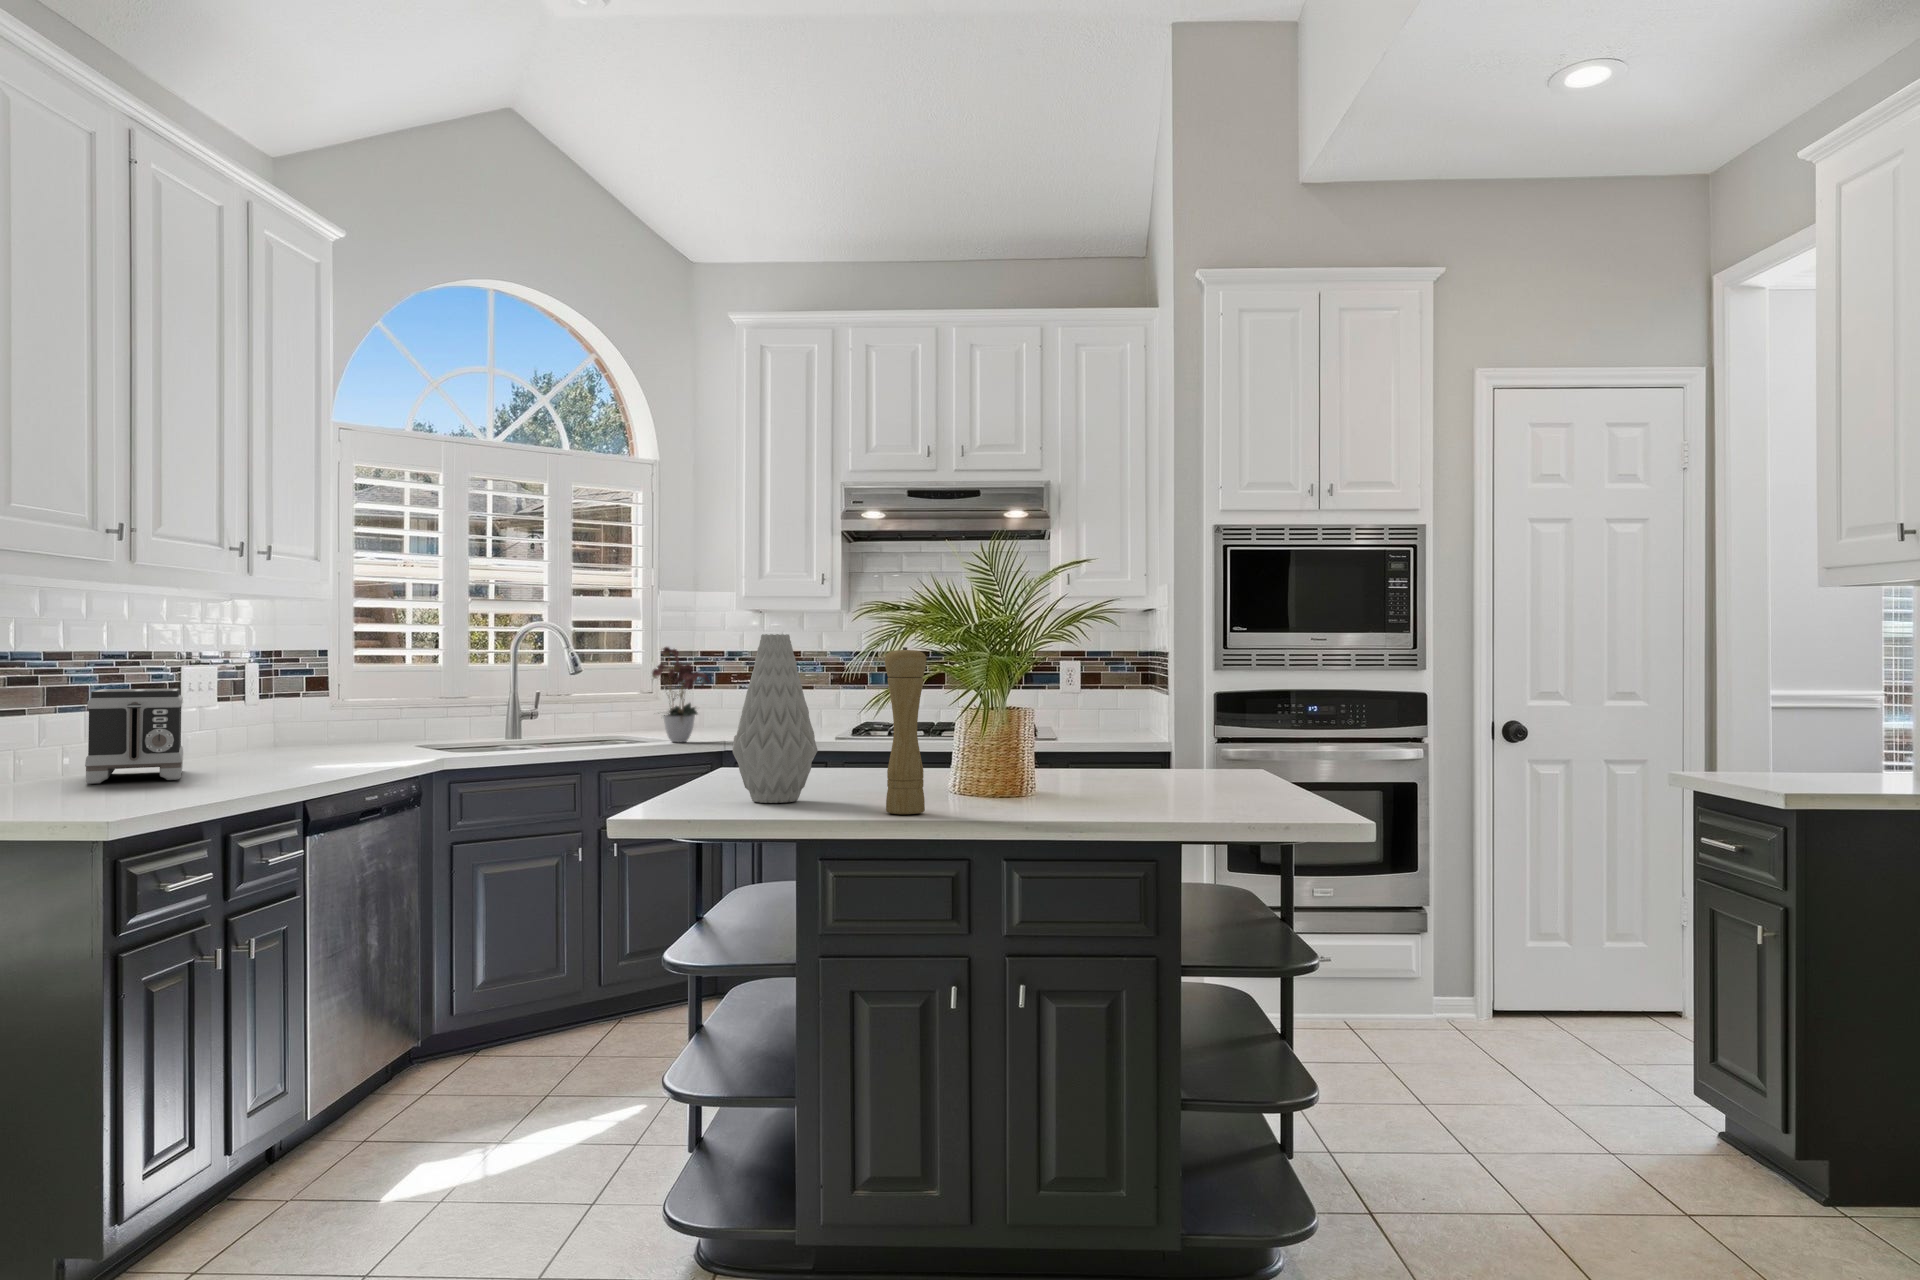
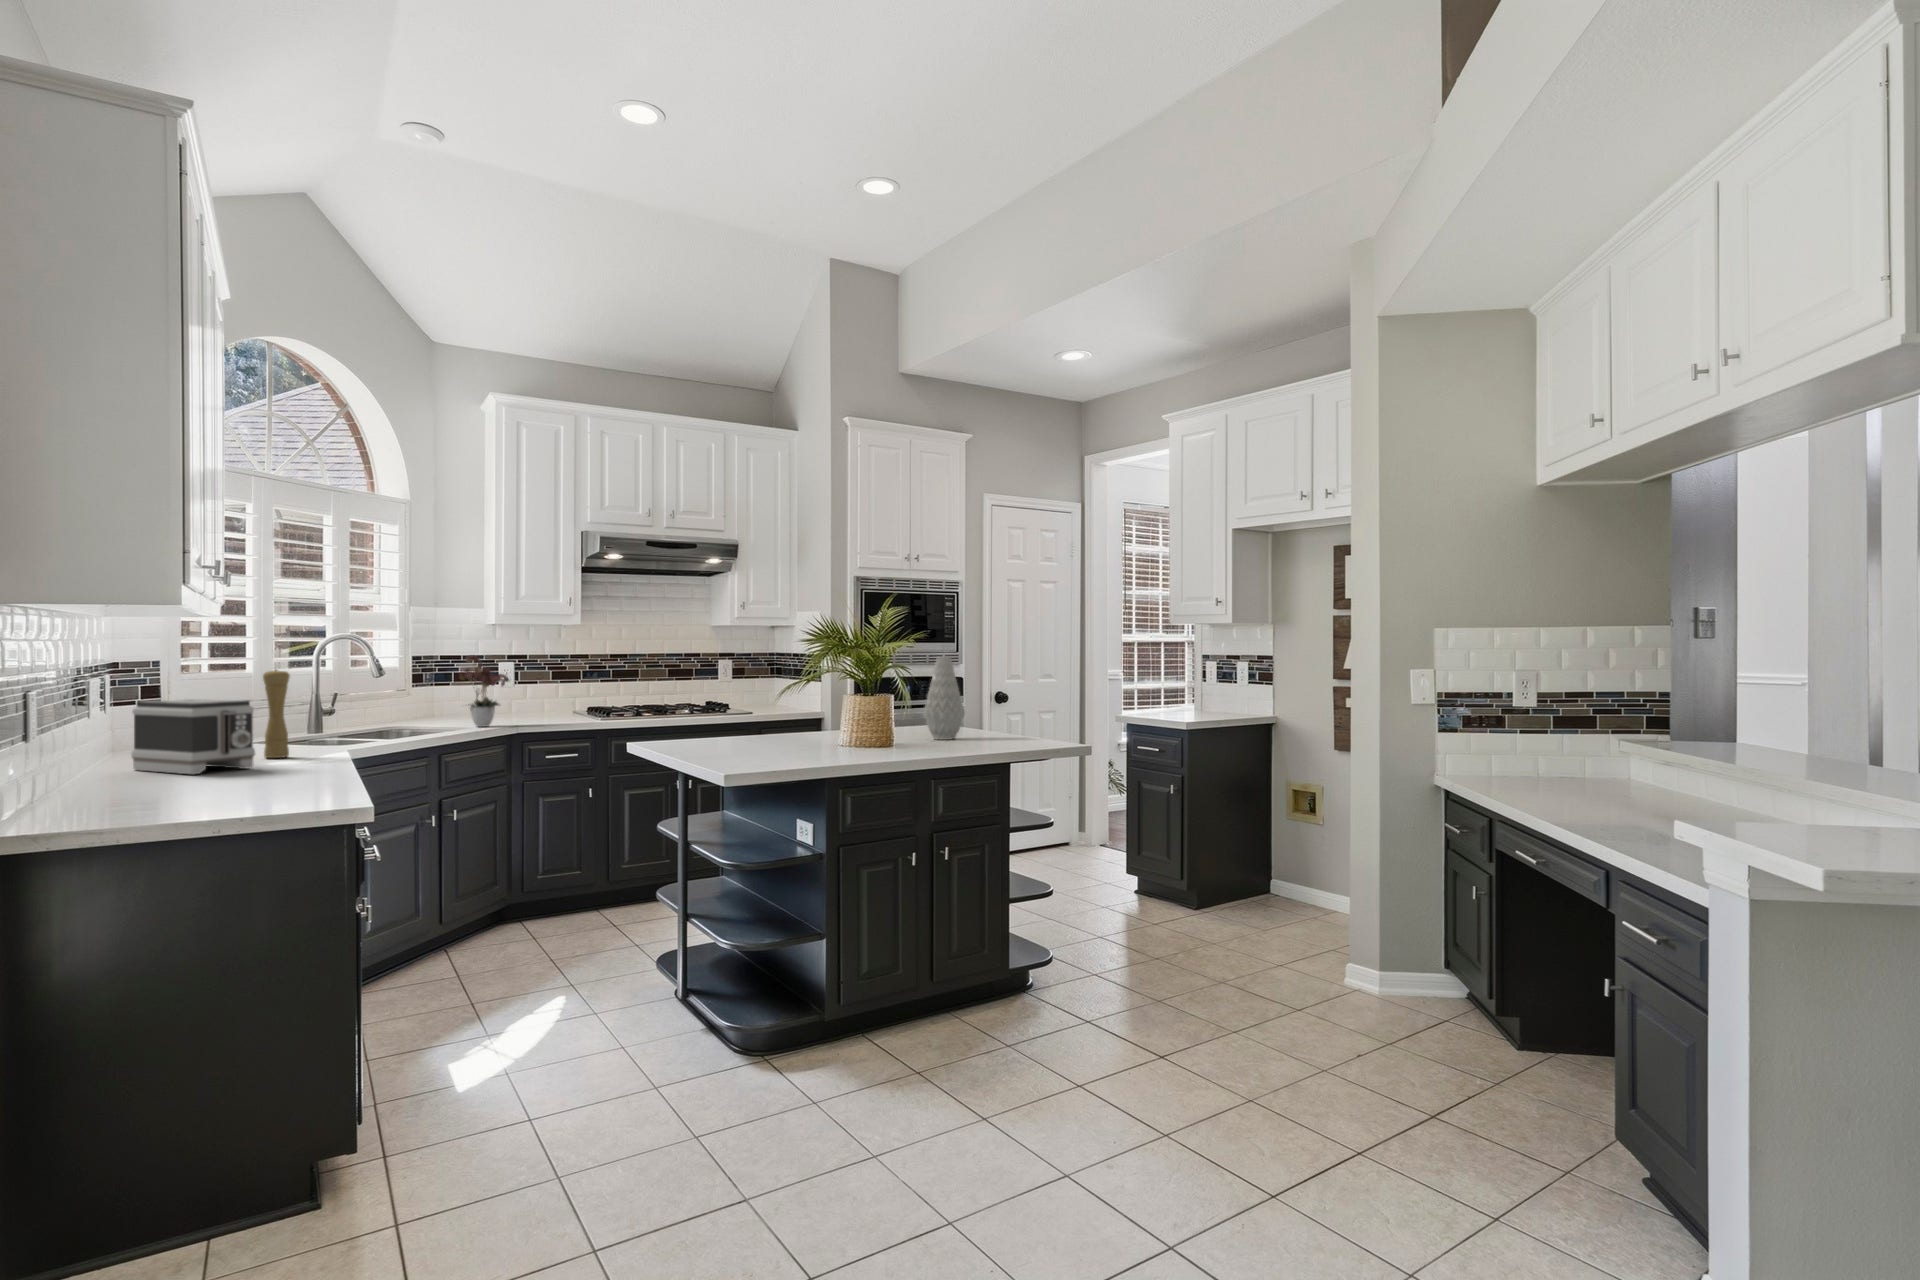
vase: present [732,634,818,803] -> present [923,657,965,740]
pepper mill: present [885,647,926,814] -> present [263,670,290,758]

